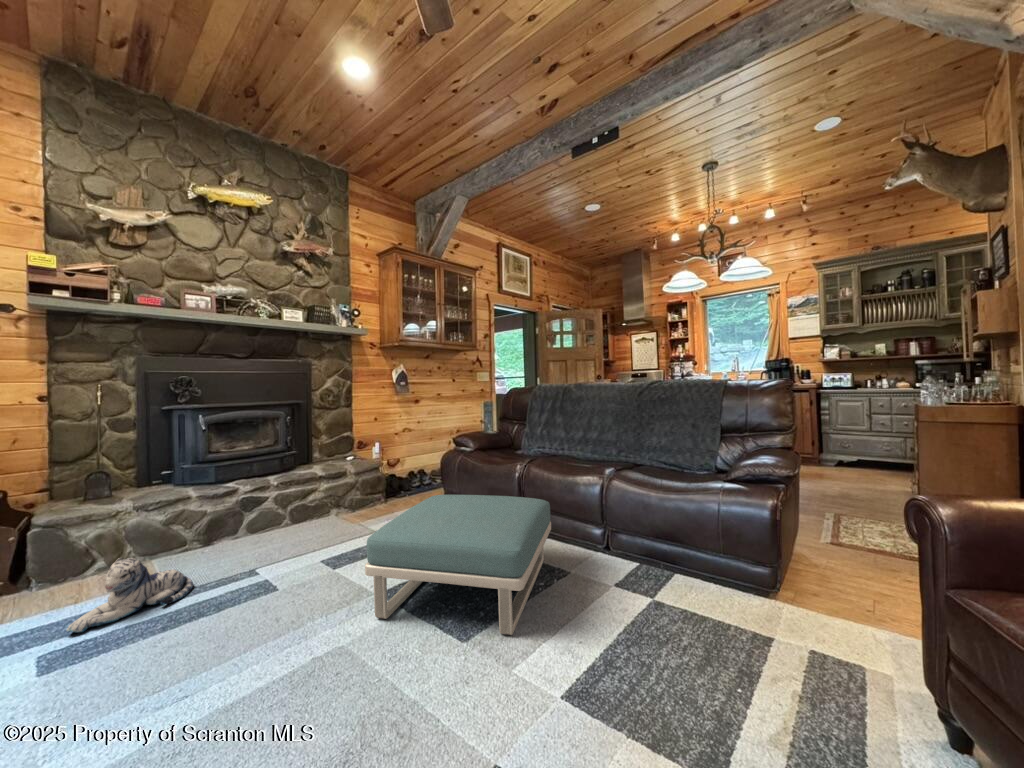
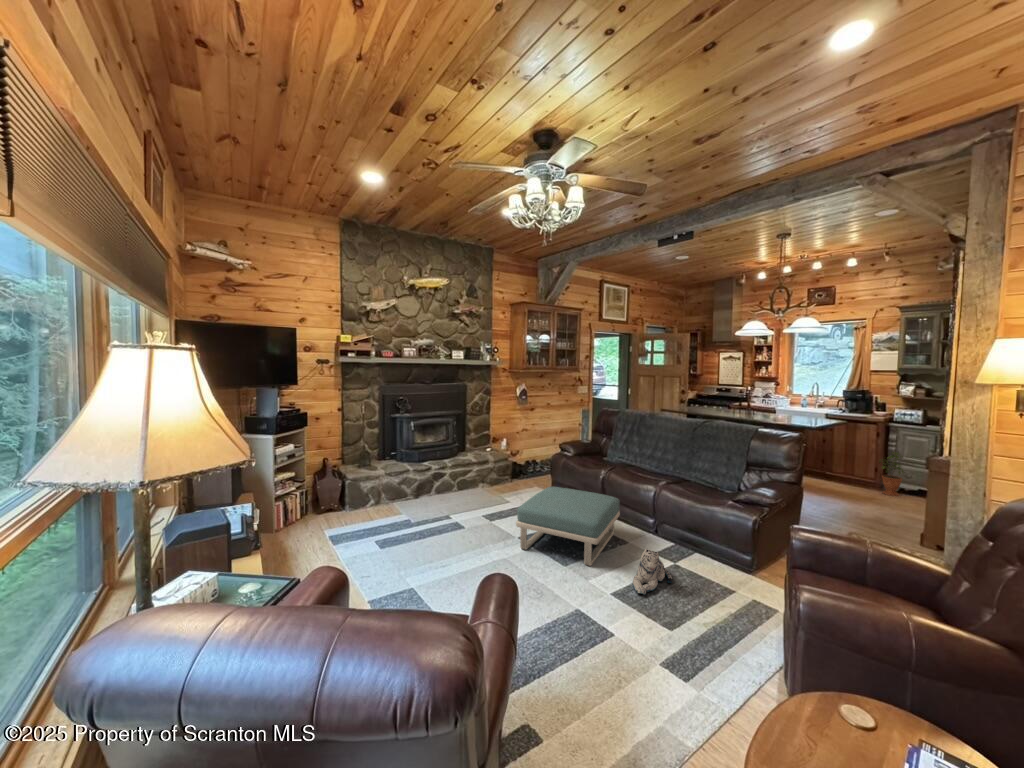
potted plant: none [818,417,846,469] -> present [879,452,904,496]
plush toy: present [67,558,194,632] -> present [633,549,672,595]

